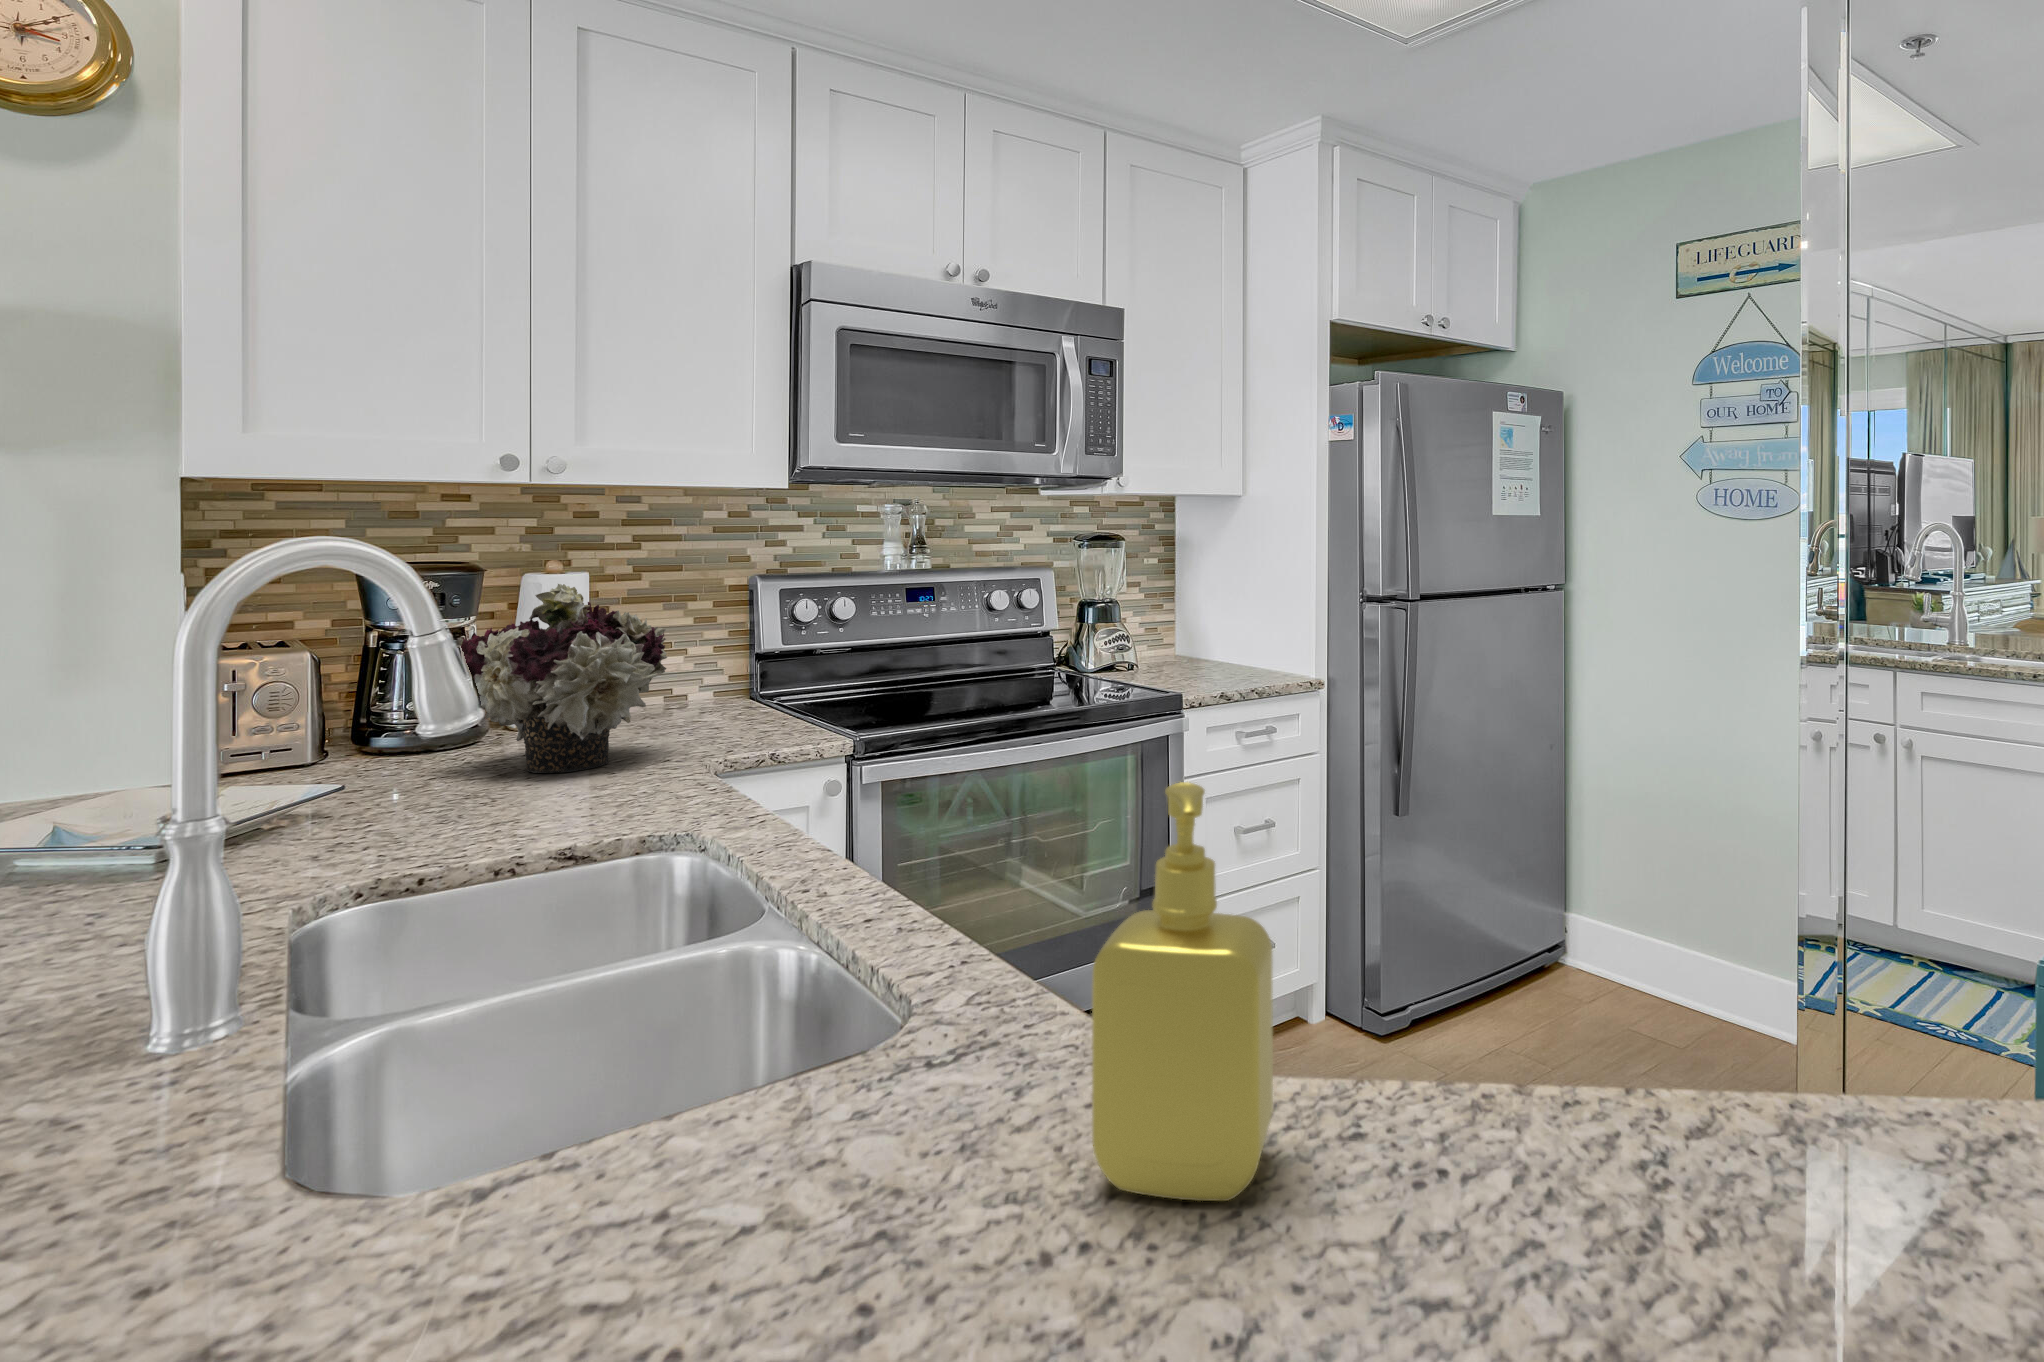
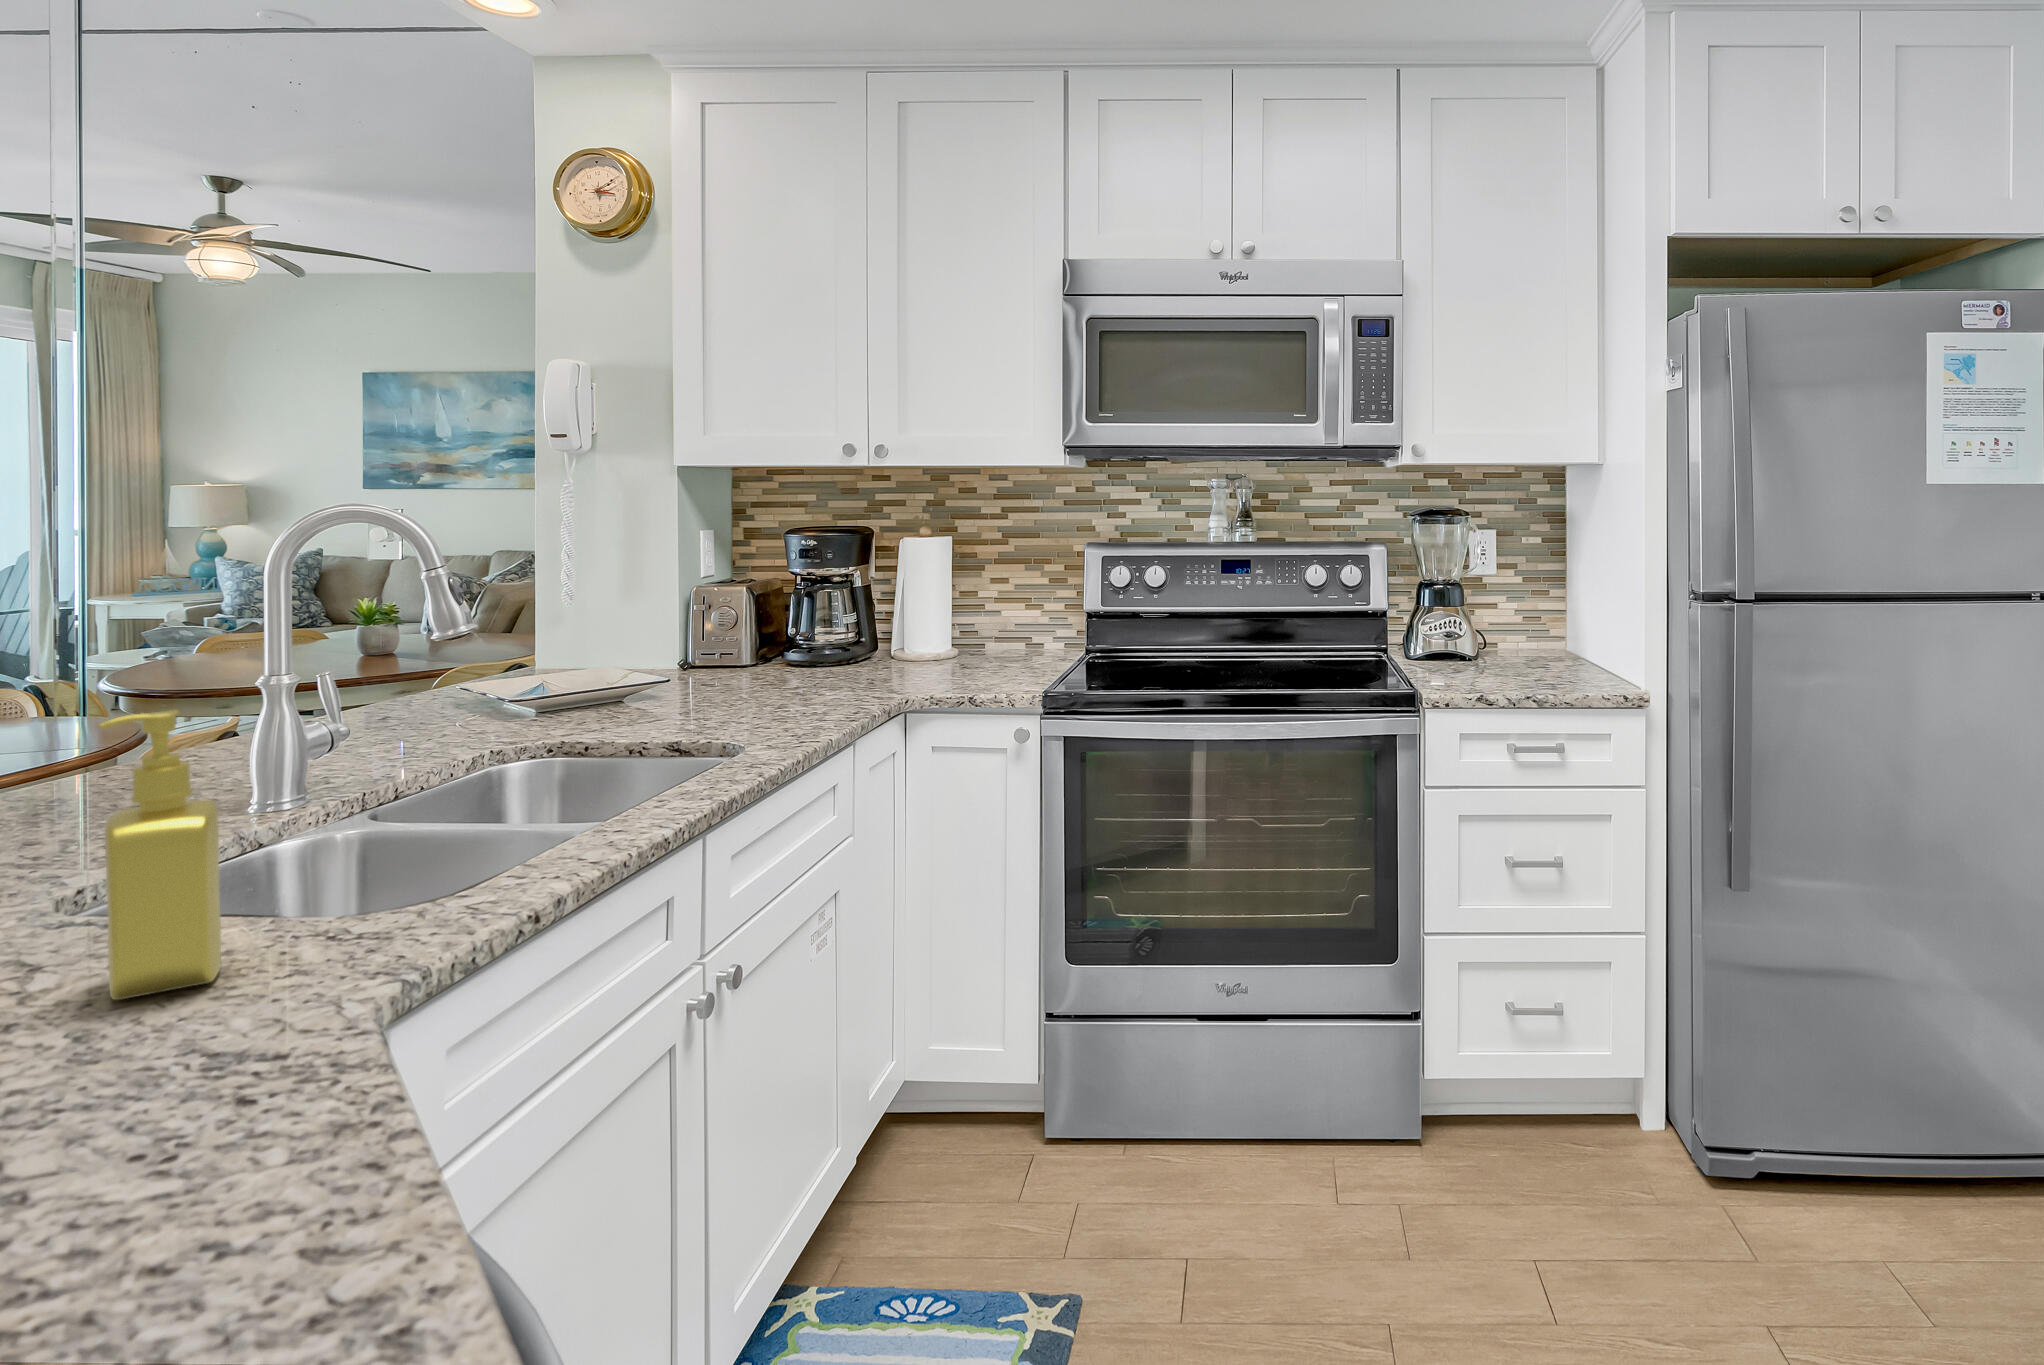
flower arrangement: present [461,584,667,773] -> none [785,546,916,692]

